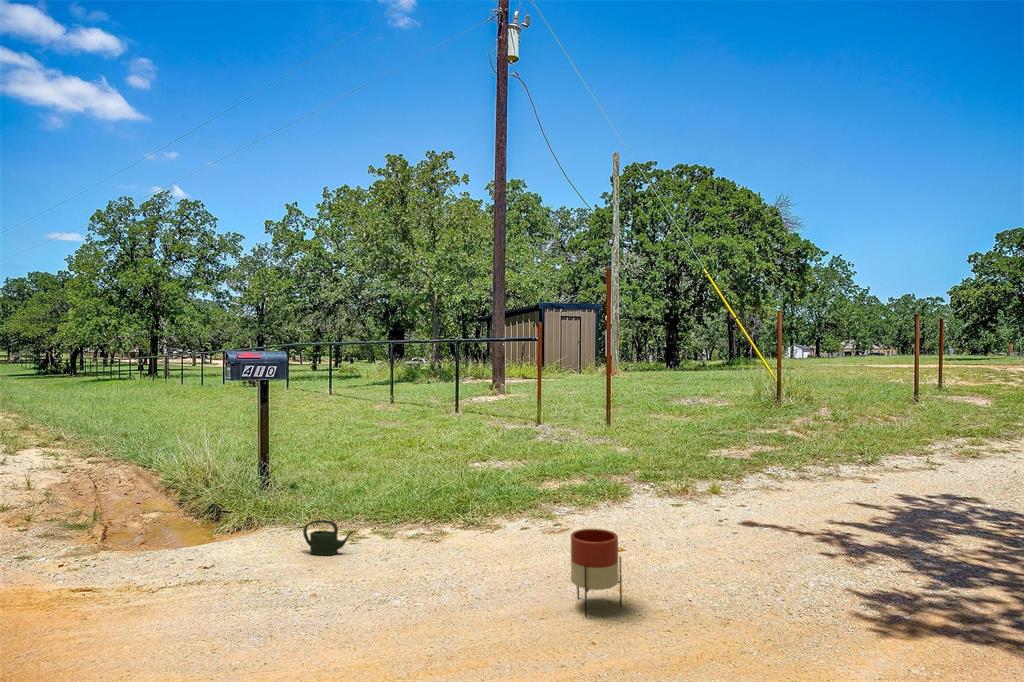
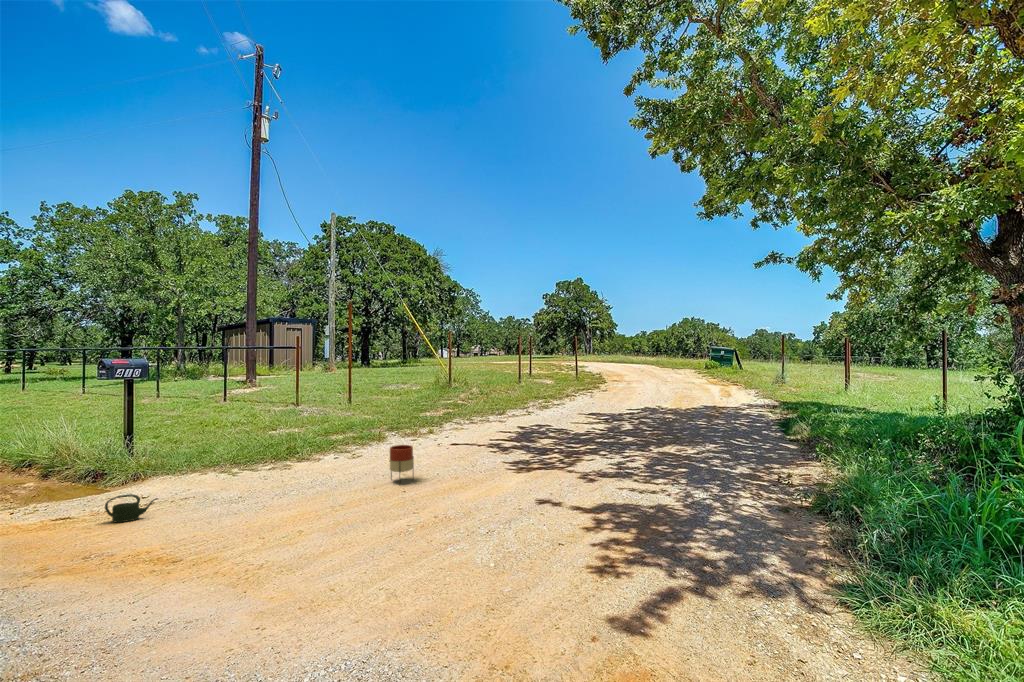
watering can: present [303,520,355,555] -> present [105,494,156,522]

